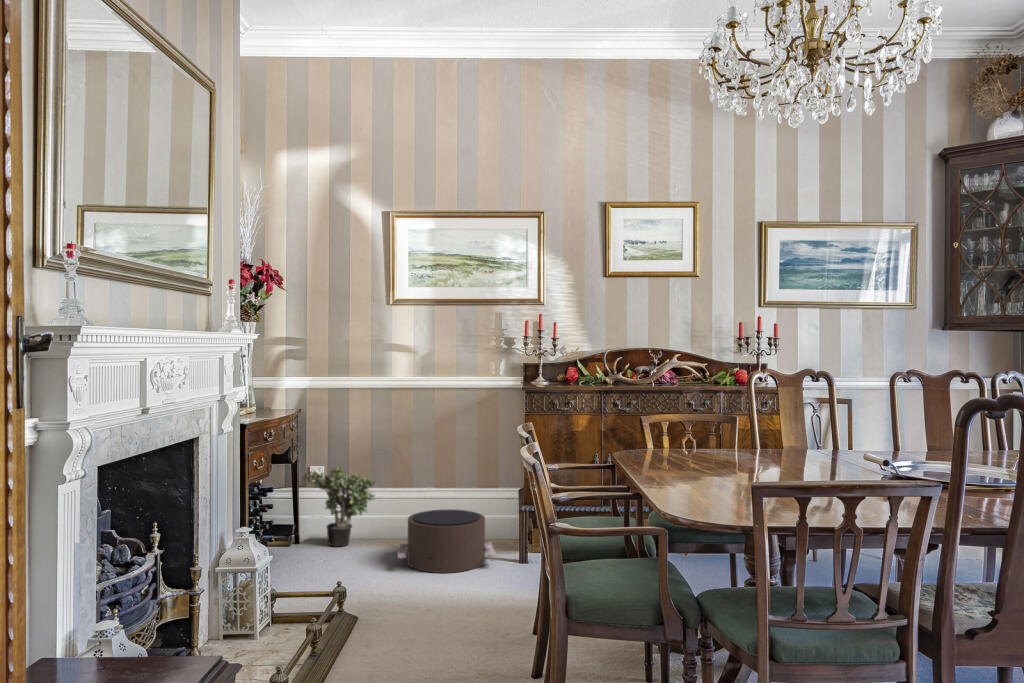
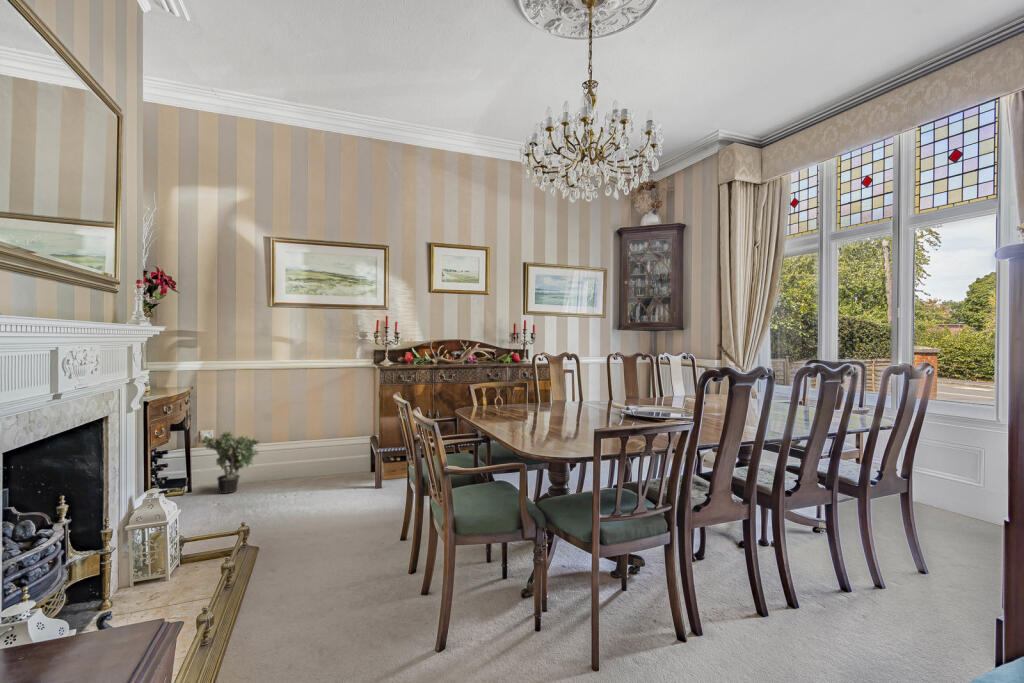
pouf: present [398,510,496,573] -> none [282,457,361,505]

